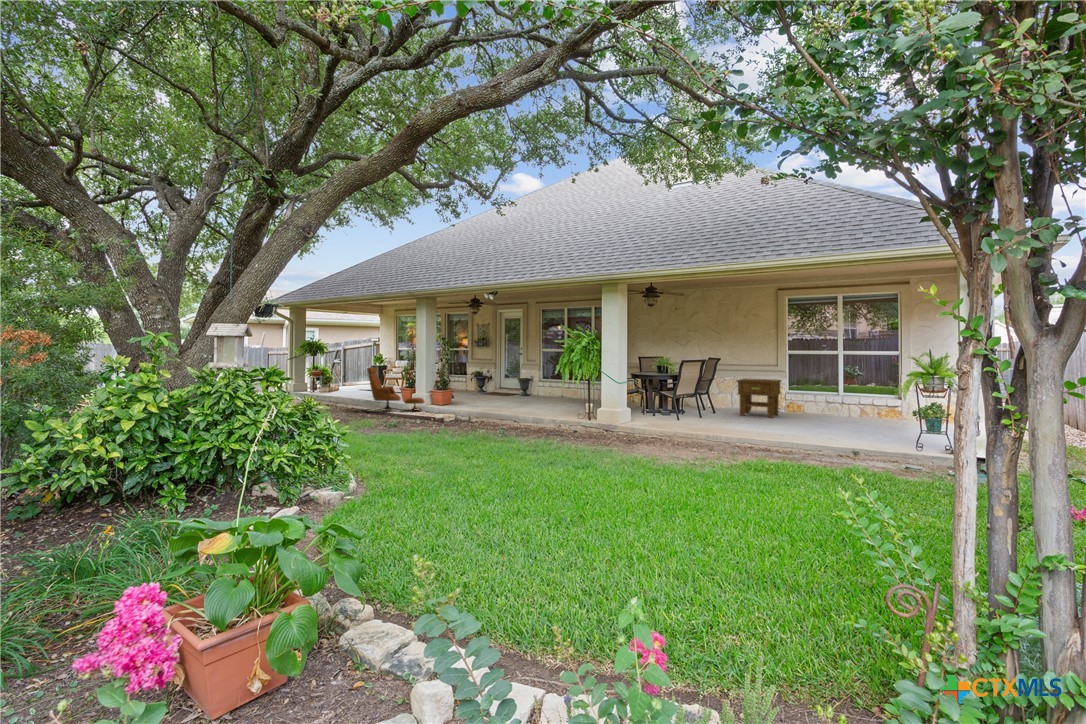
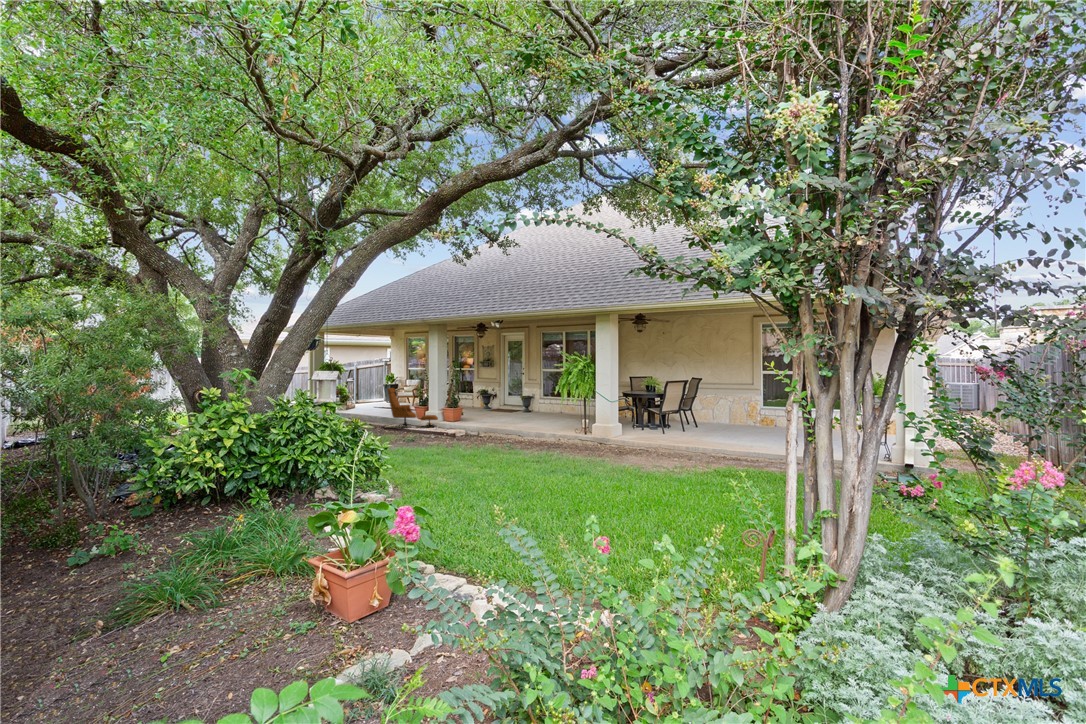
side table: present [736,379,782,418] -> none [715,396,755,431]

